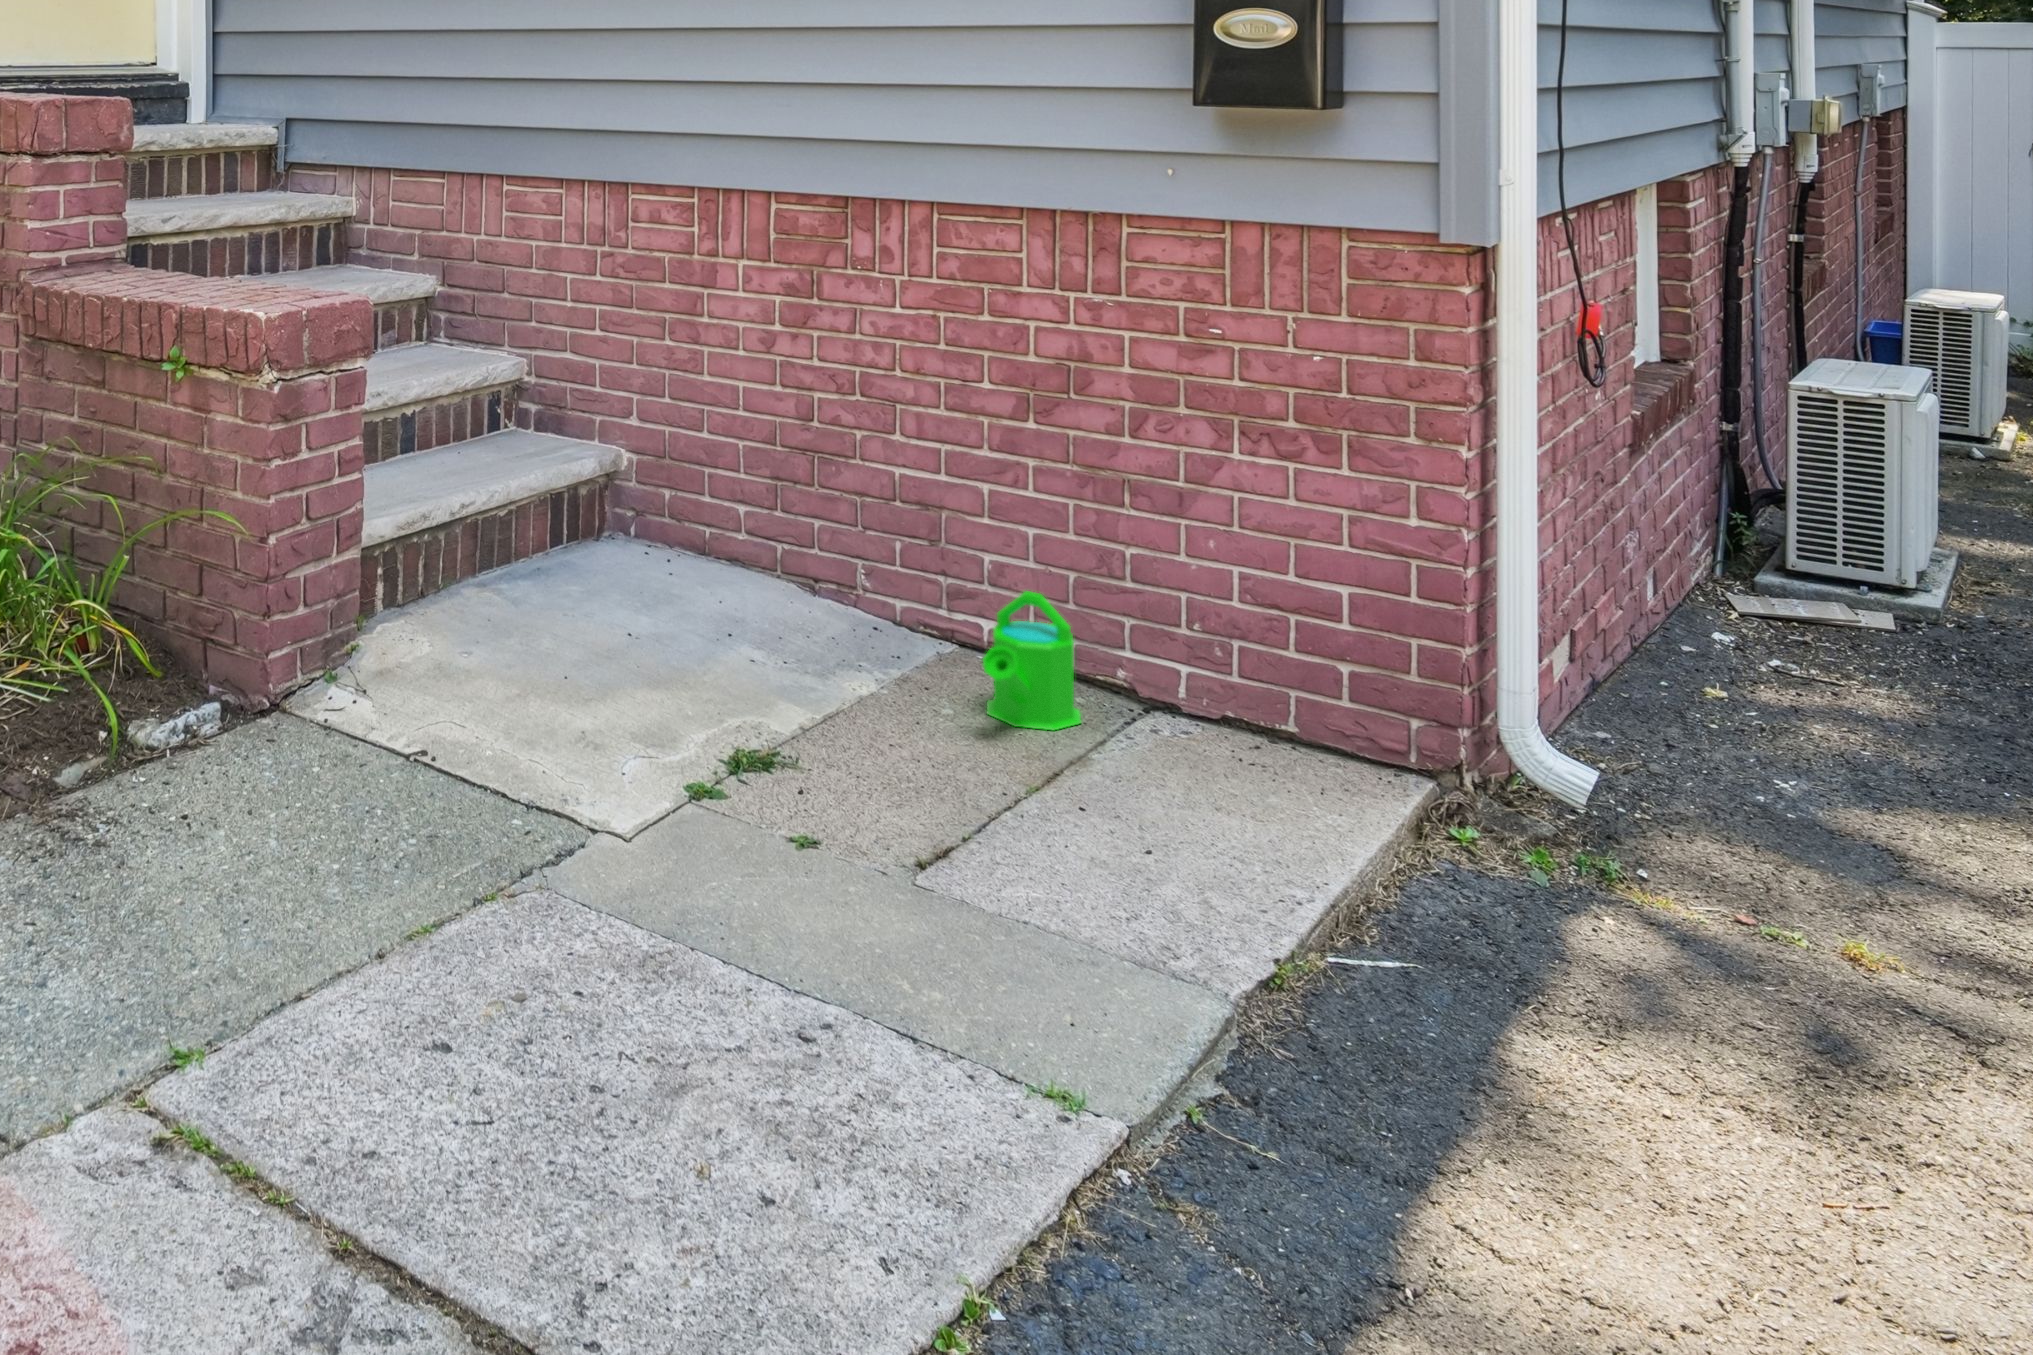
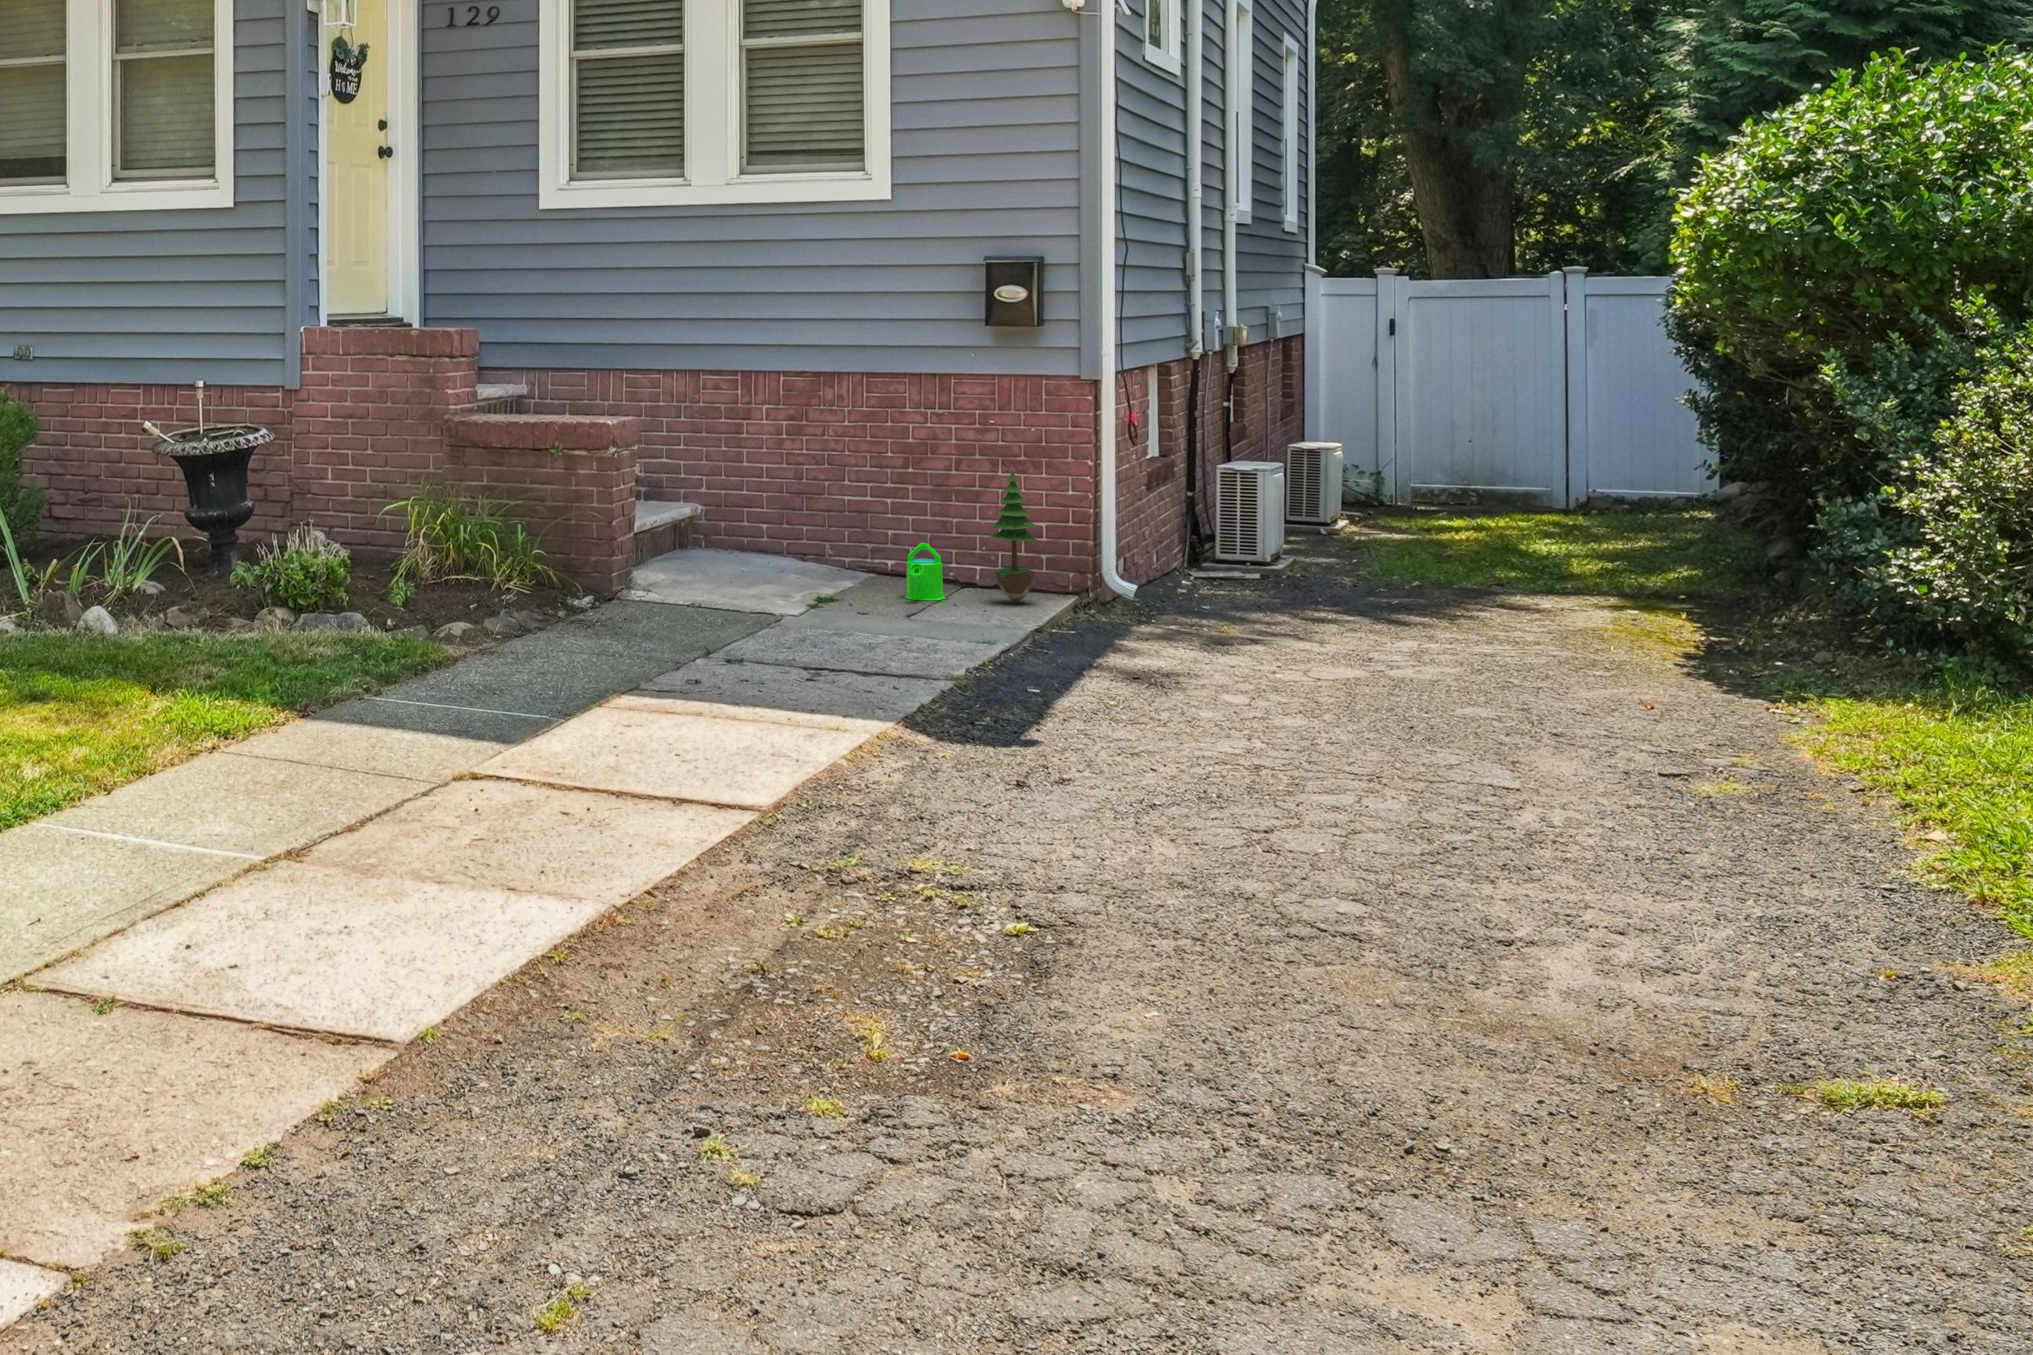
potted tree: none [1183,452,1309,767] -> present [990,470,1038,603]

